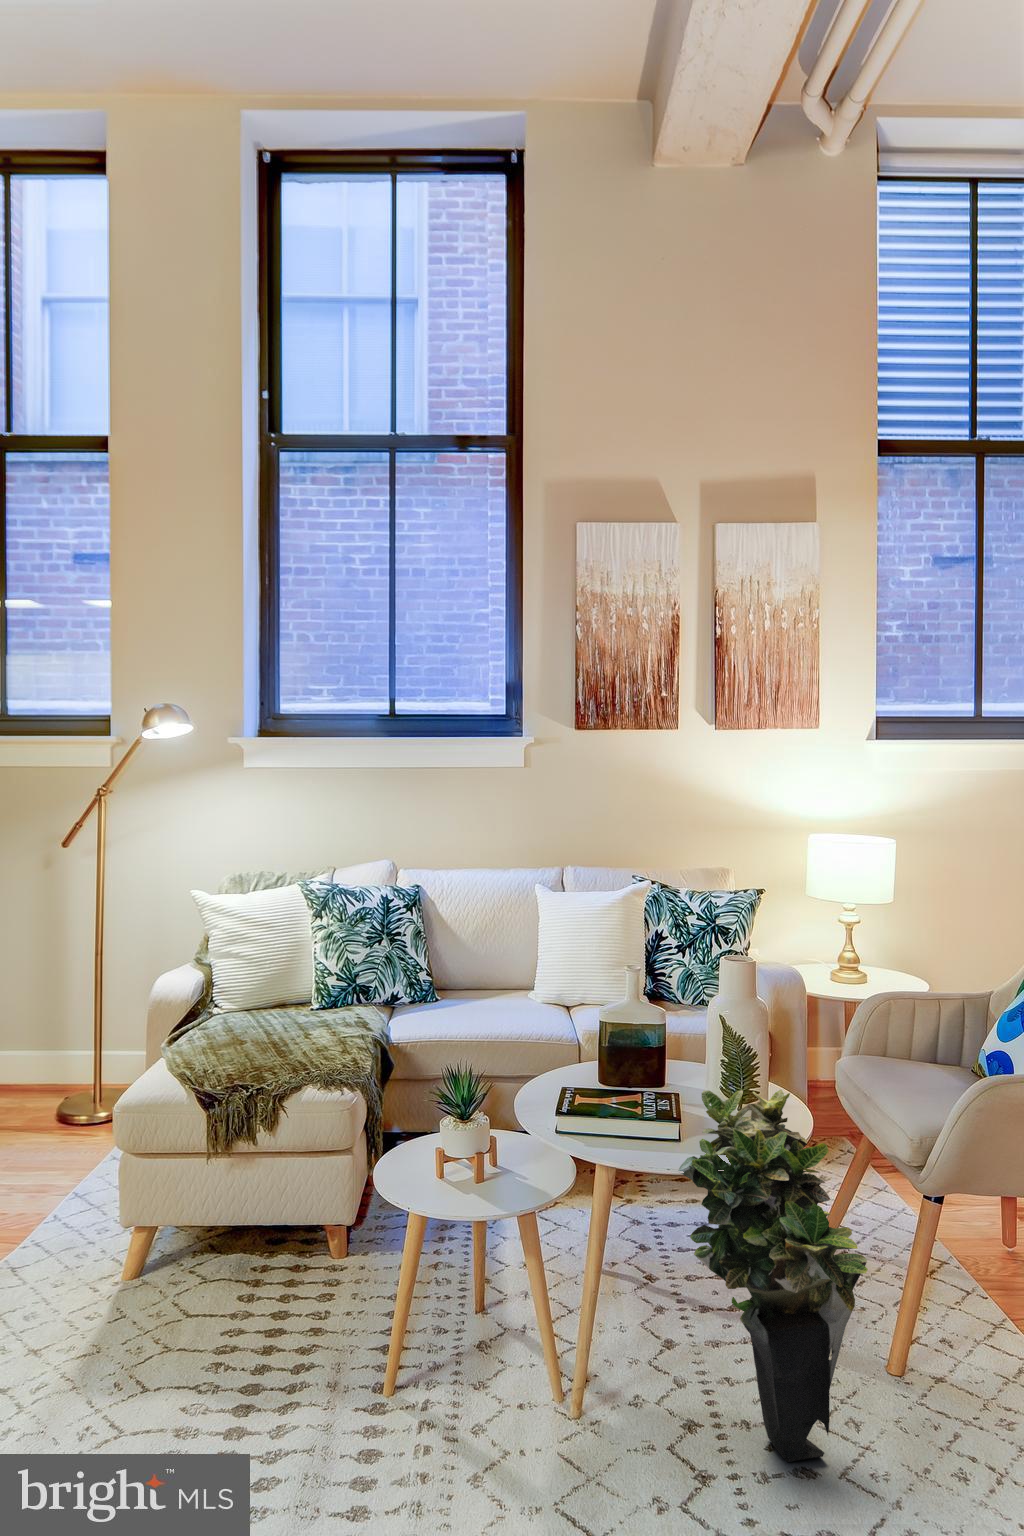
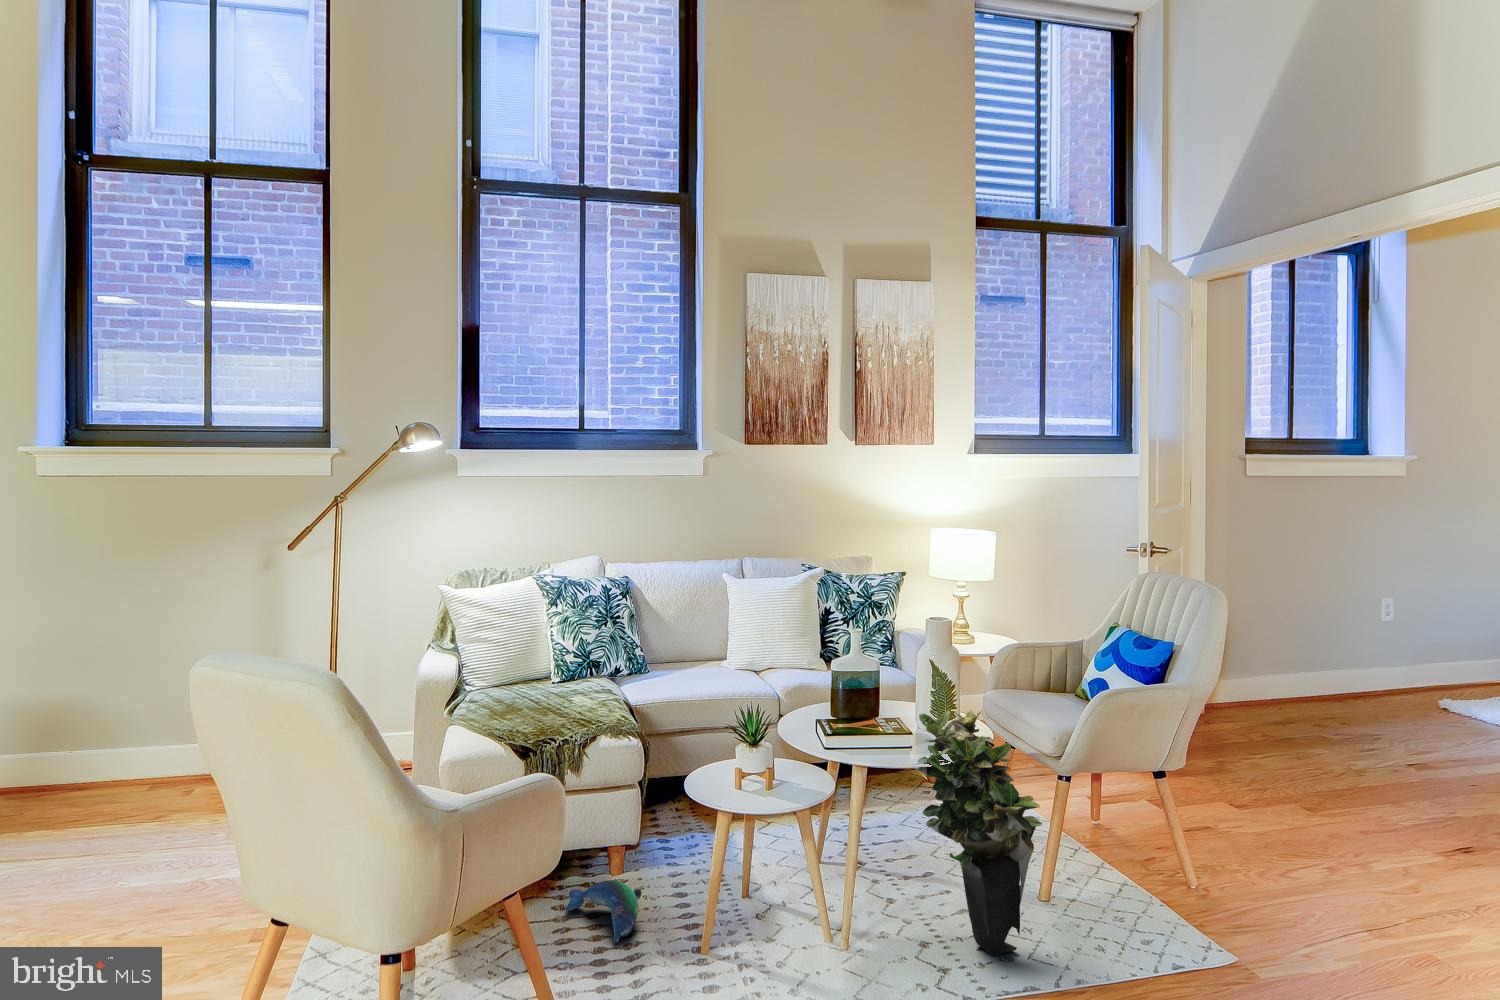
plush toy: none [248,1276,336,1369] -> present [566,880,641,943]

